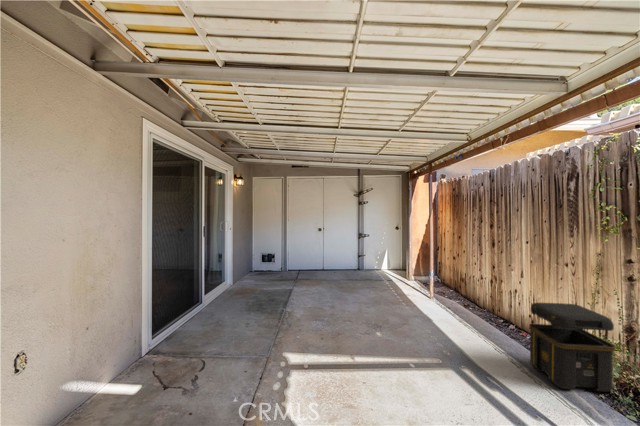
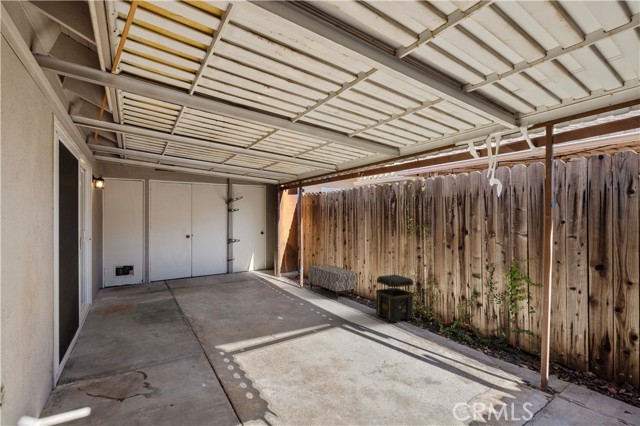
bench: none [440,271,509,323] -> present [308,264,356,299]

